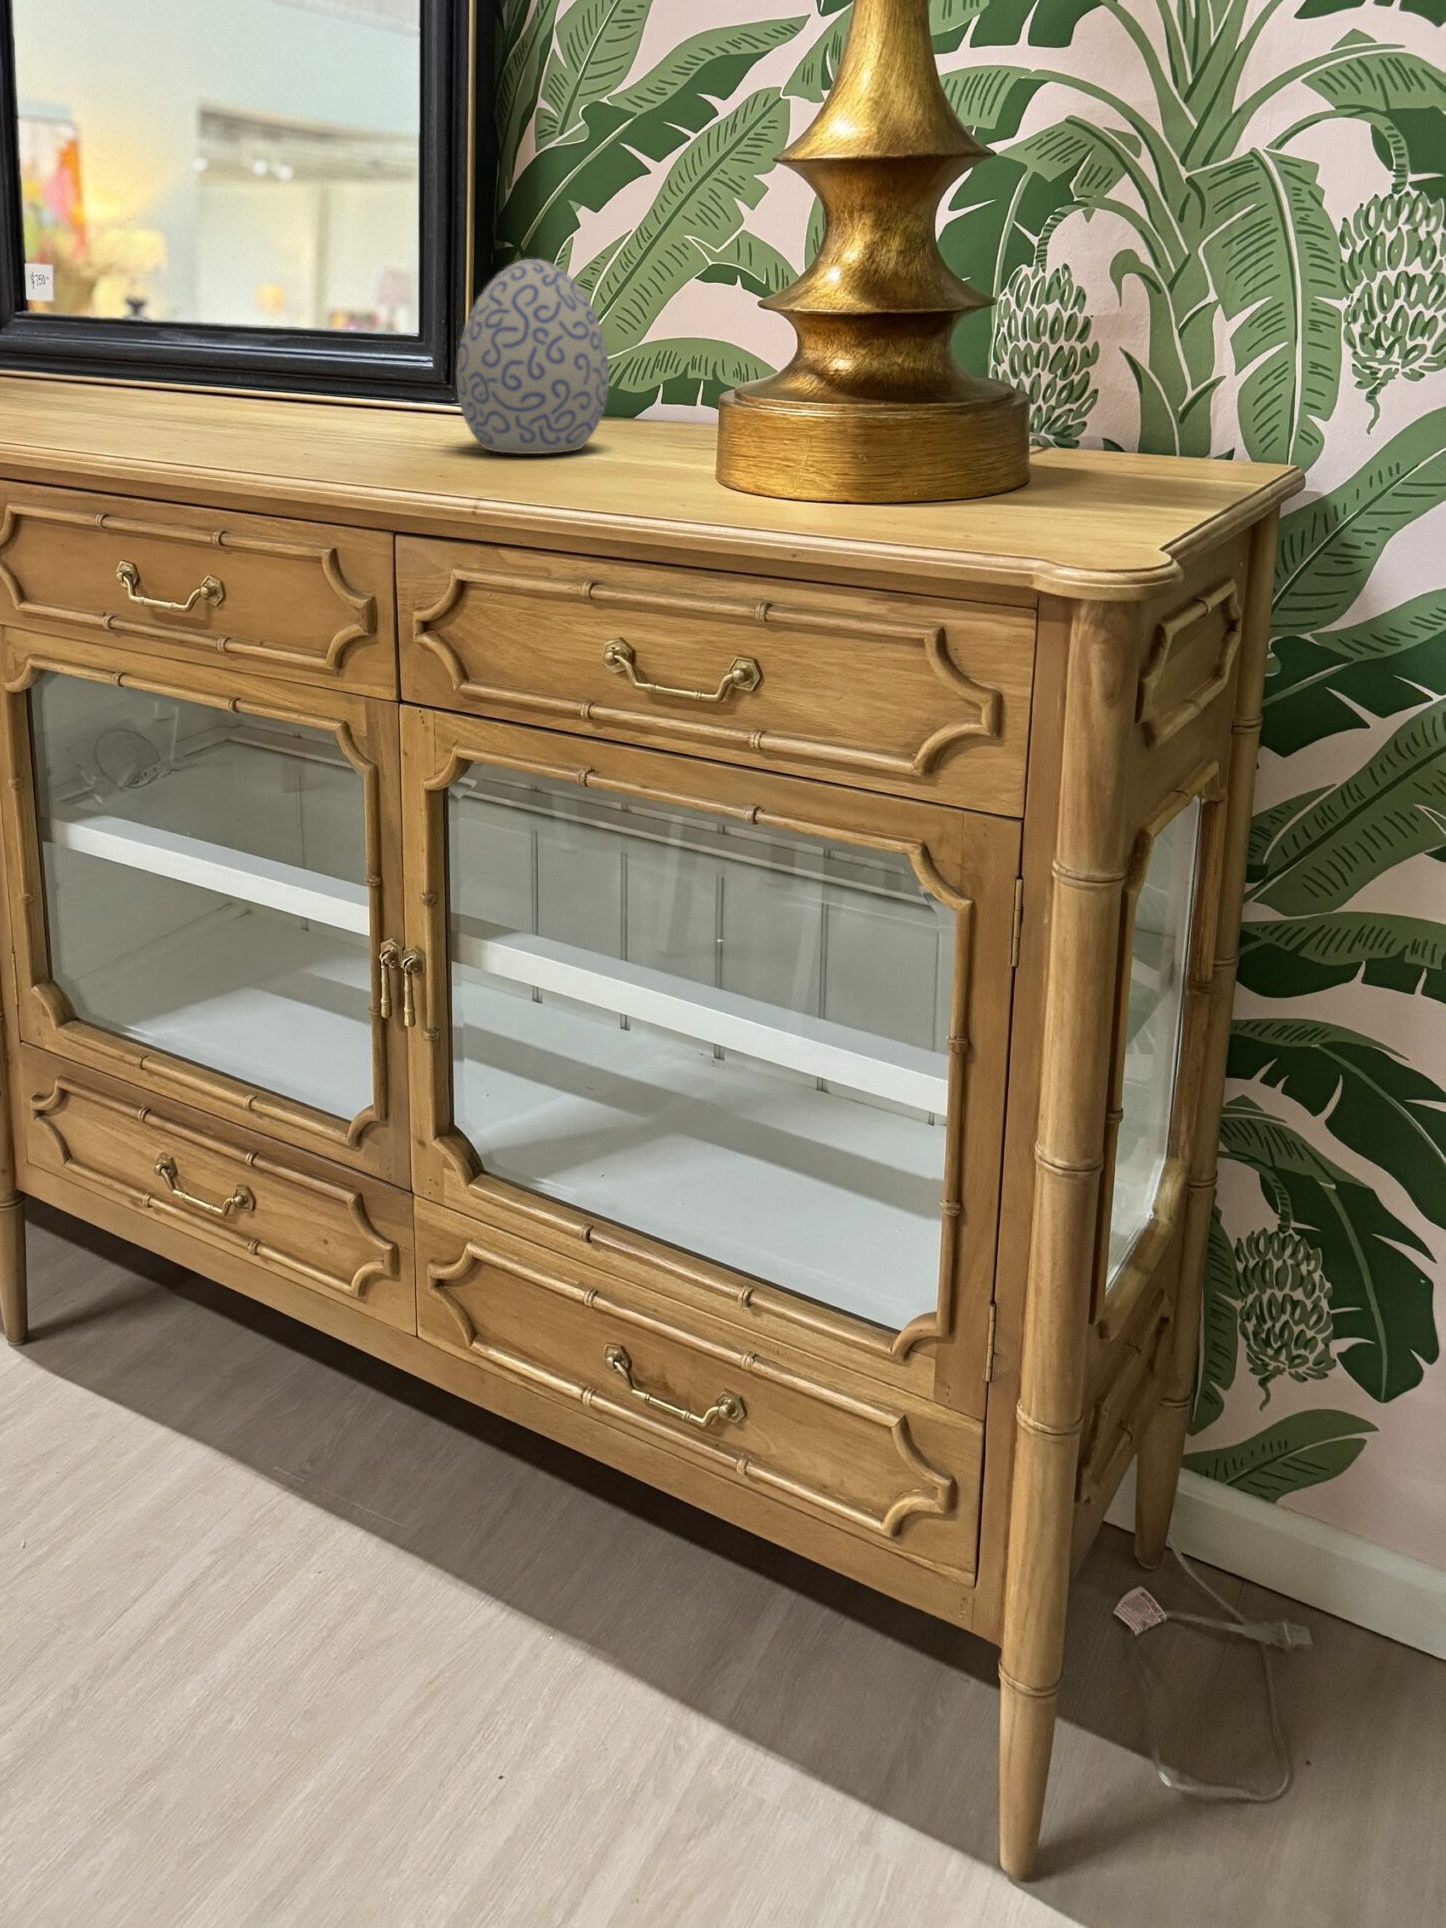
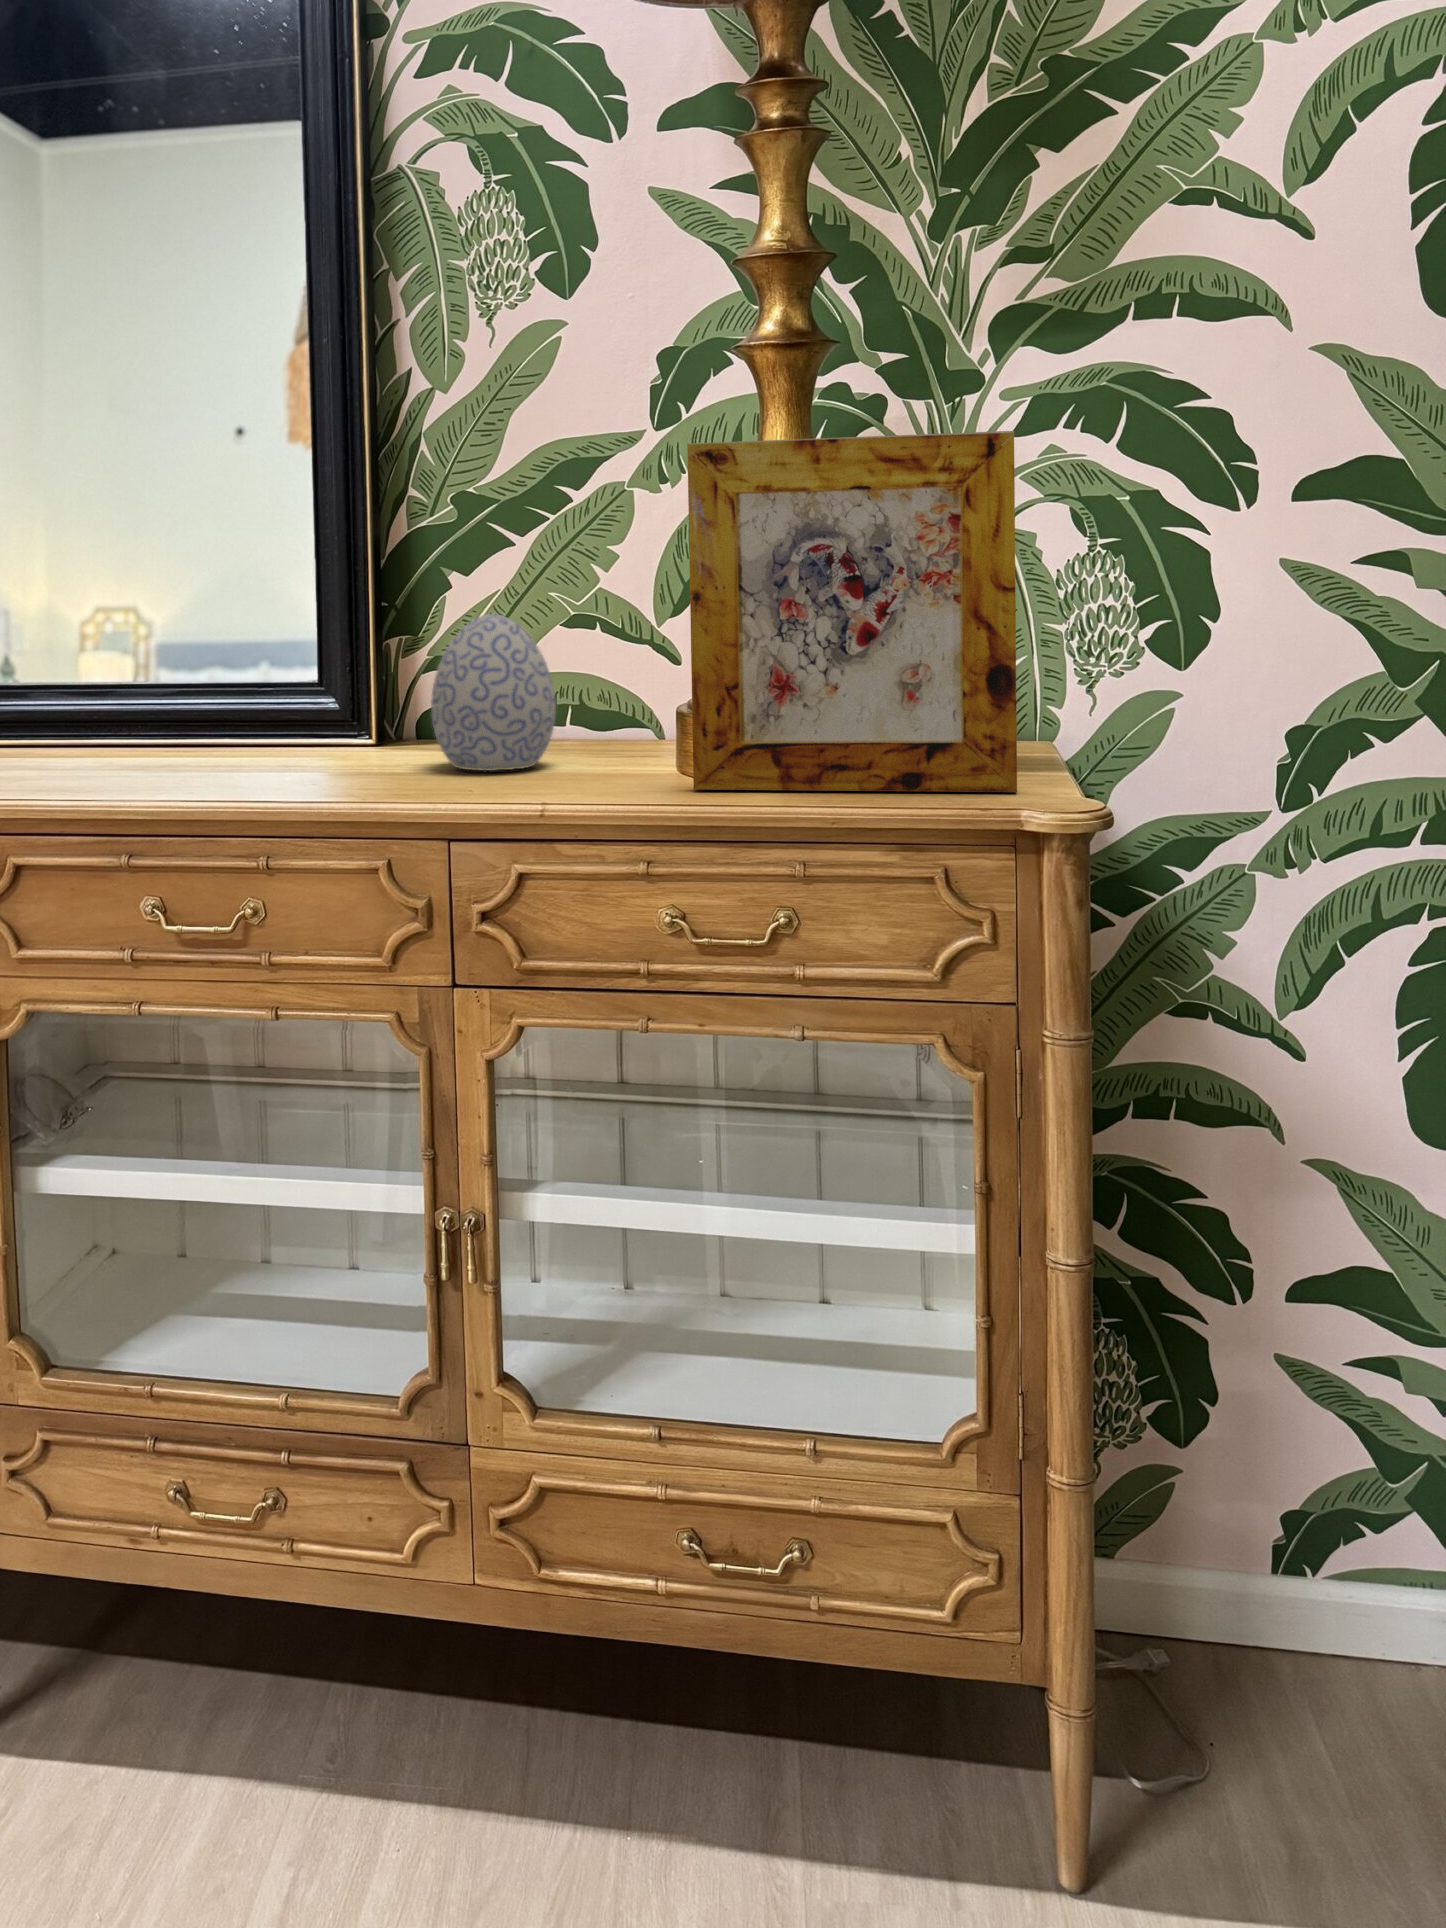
picture frame: none [666,6,1100,532] -> present [687,431,1017,792]

